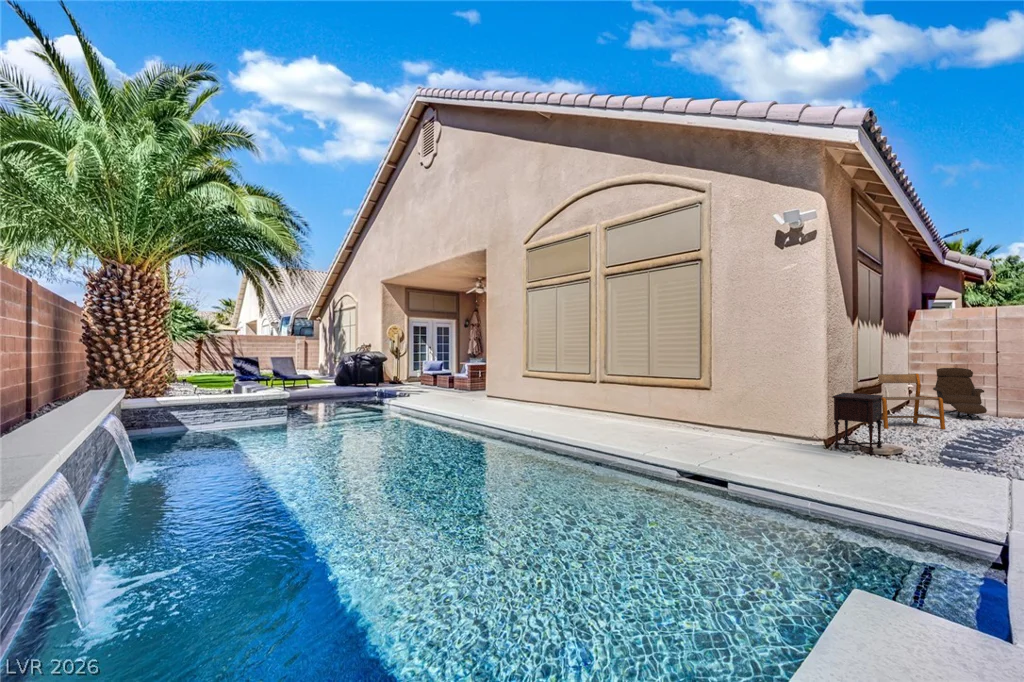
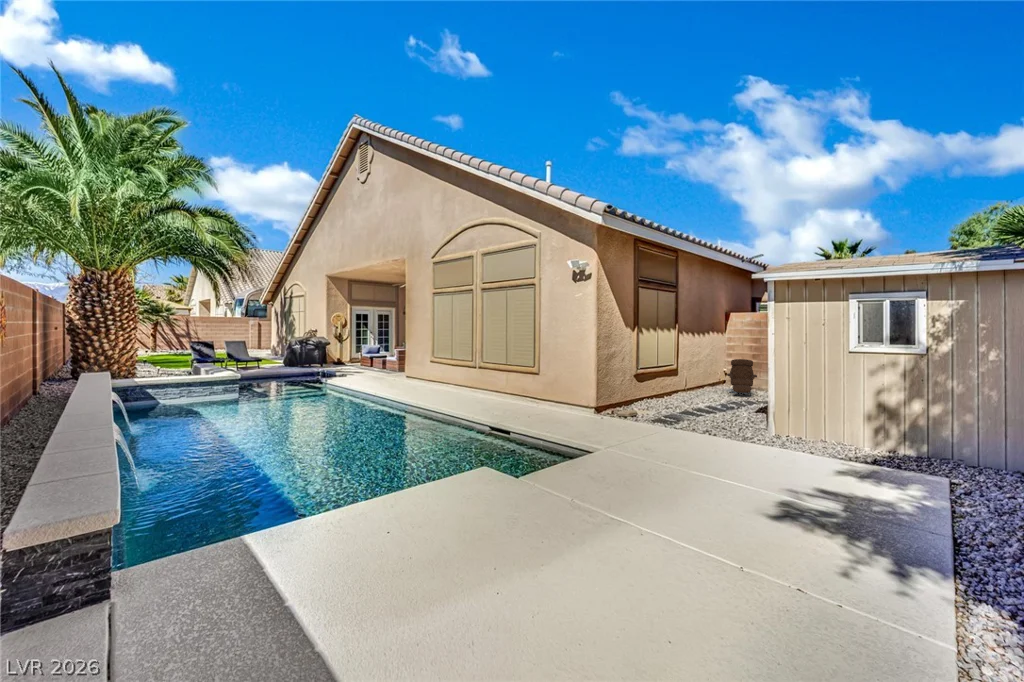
bench: present [878,374,945,429] -> none [662,364,708,403]
side table: present [832,393,883,454] -> none [606,379,639,419]

